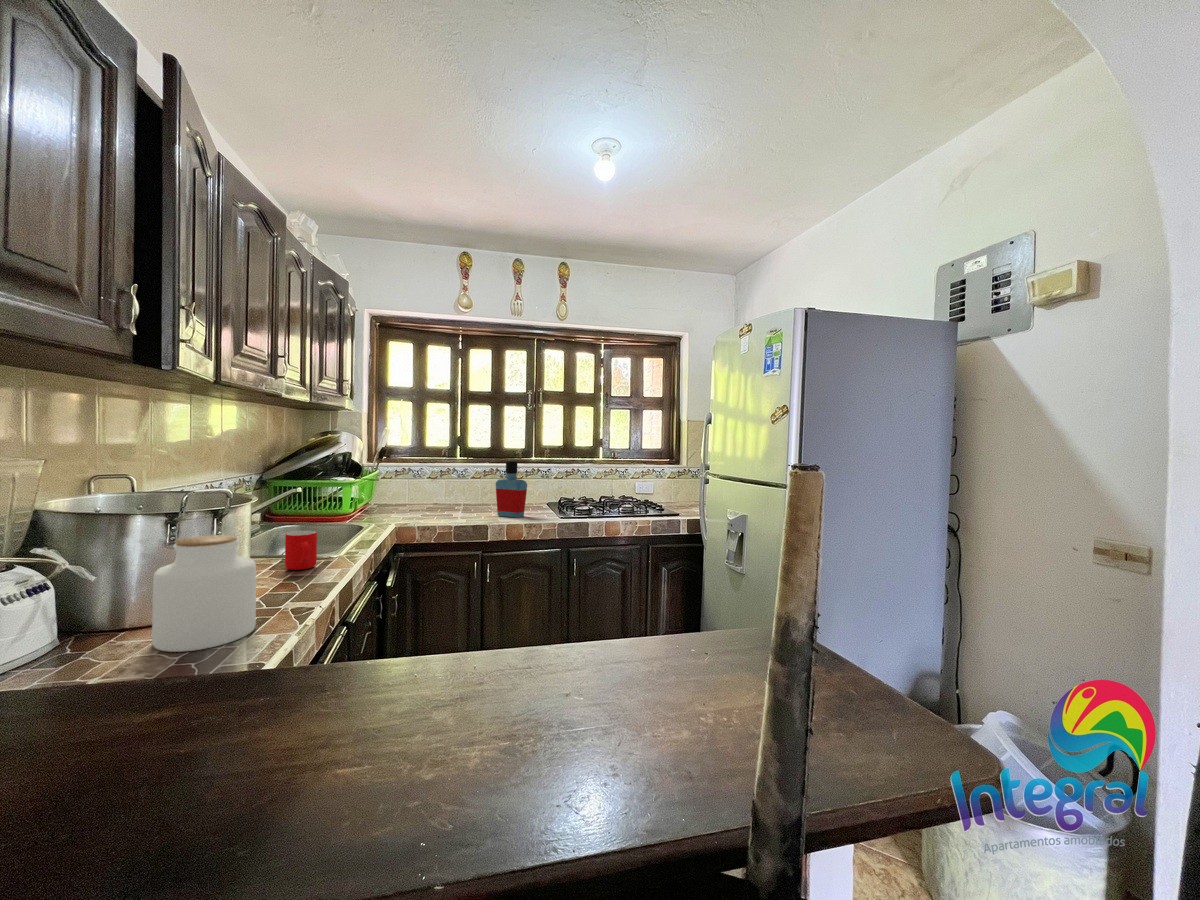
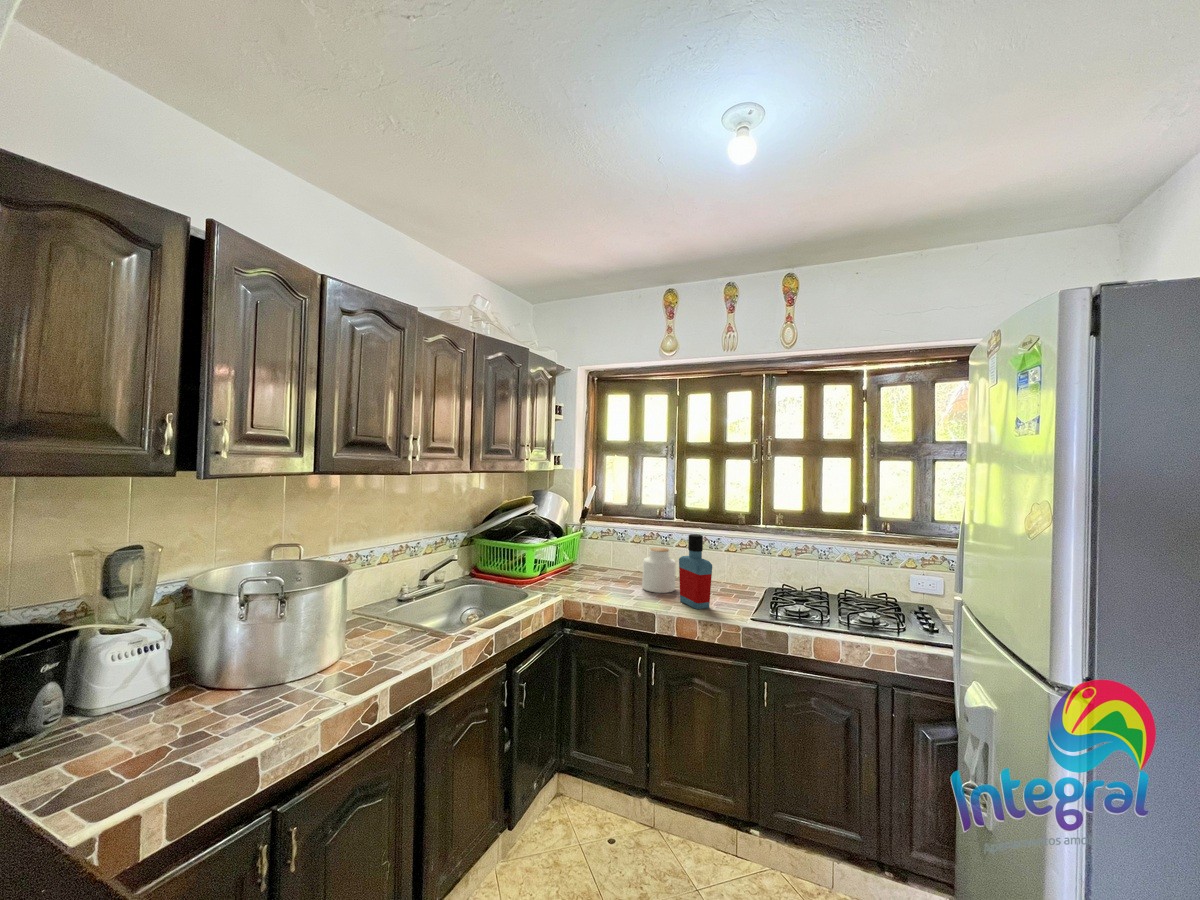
mug: present [285,531,317,570] -> none [370,613,400,656]
jar: present [152,535,256,652] -> present [642,548,676,593]

